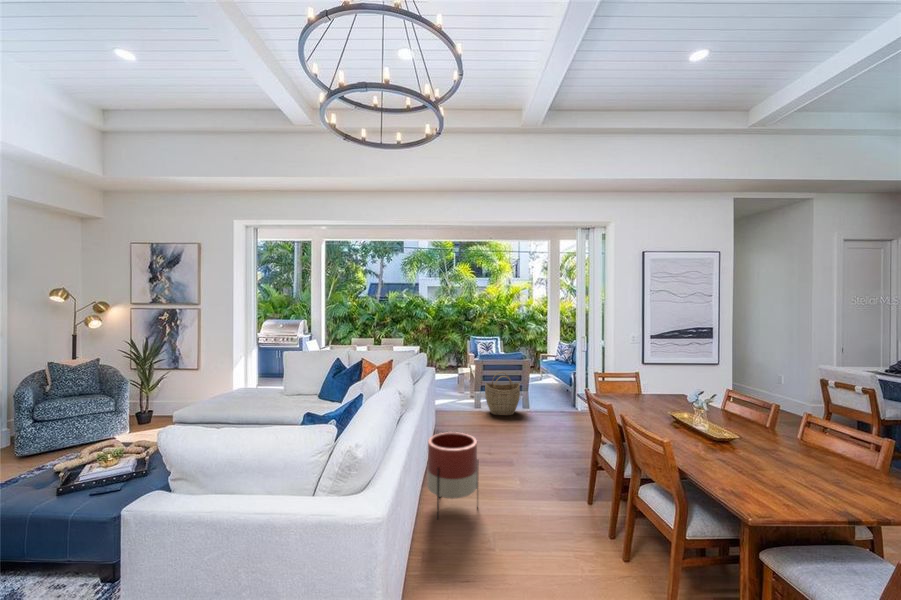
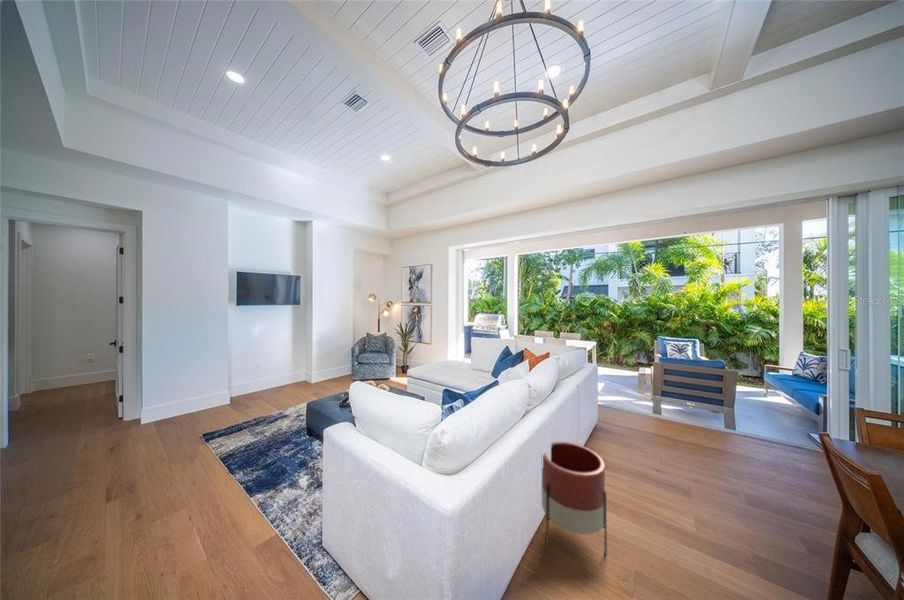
woven basket: present [485,372,520,416] -> none [664,379,718,433]

